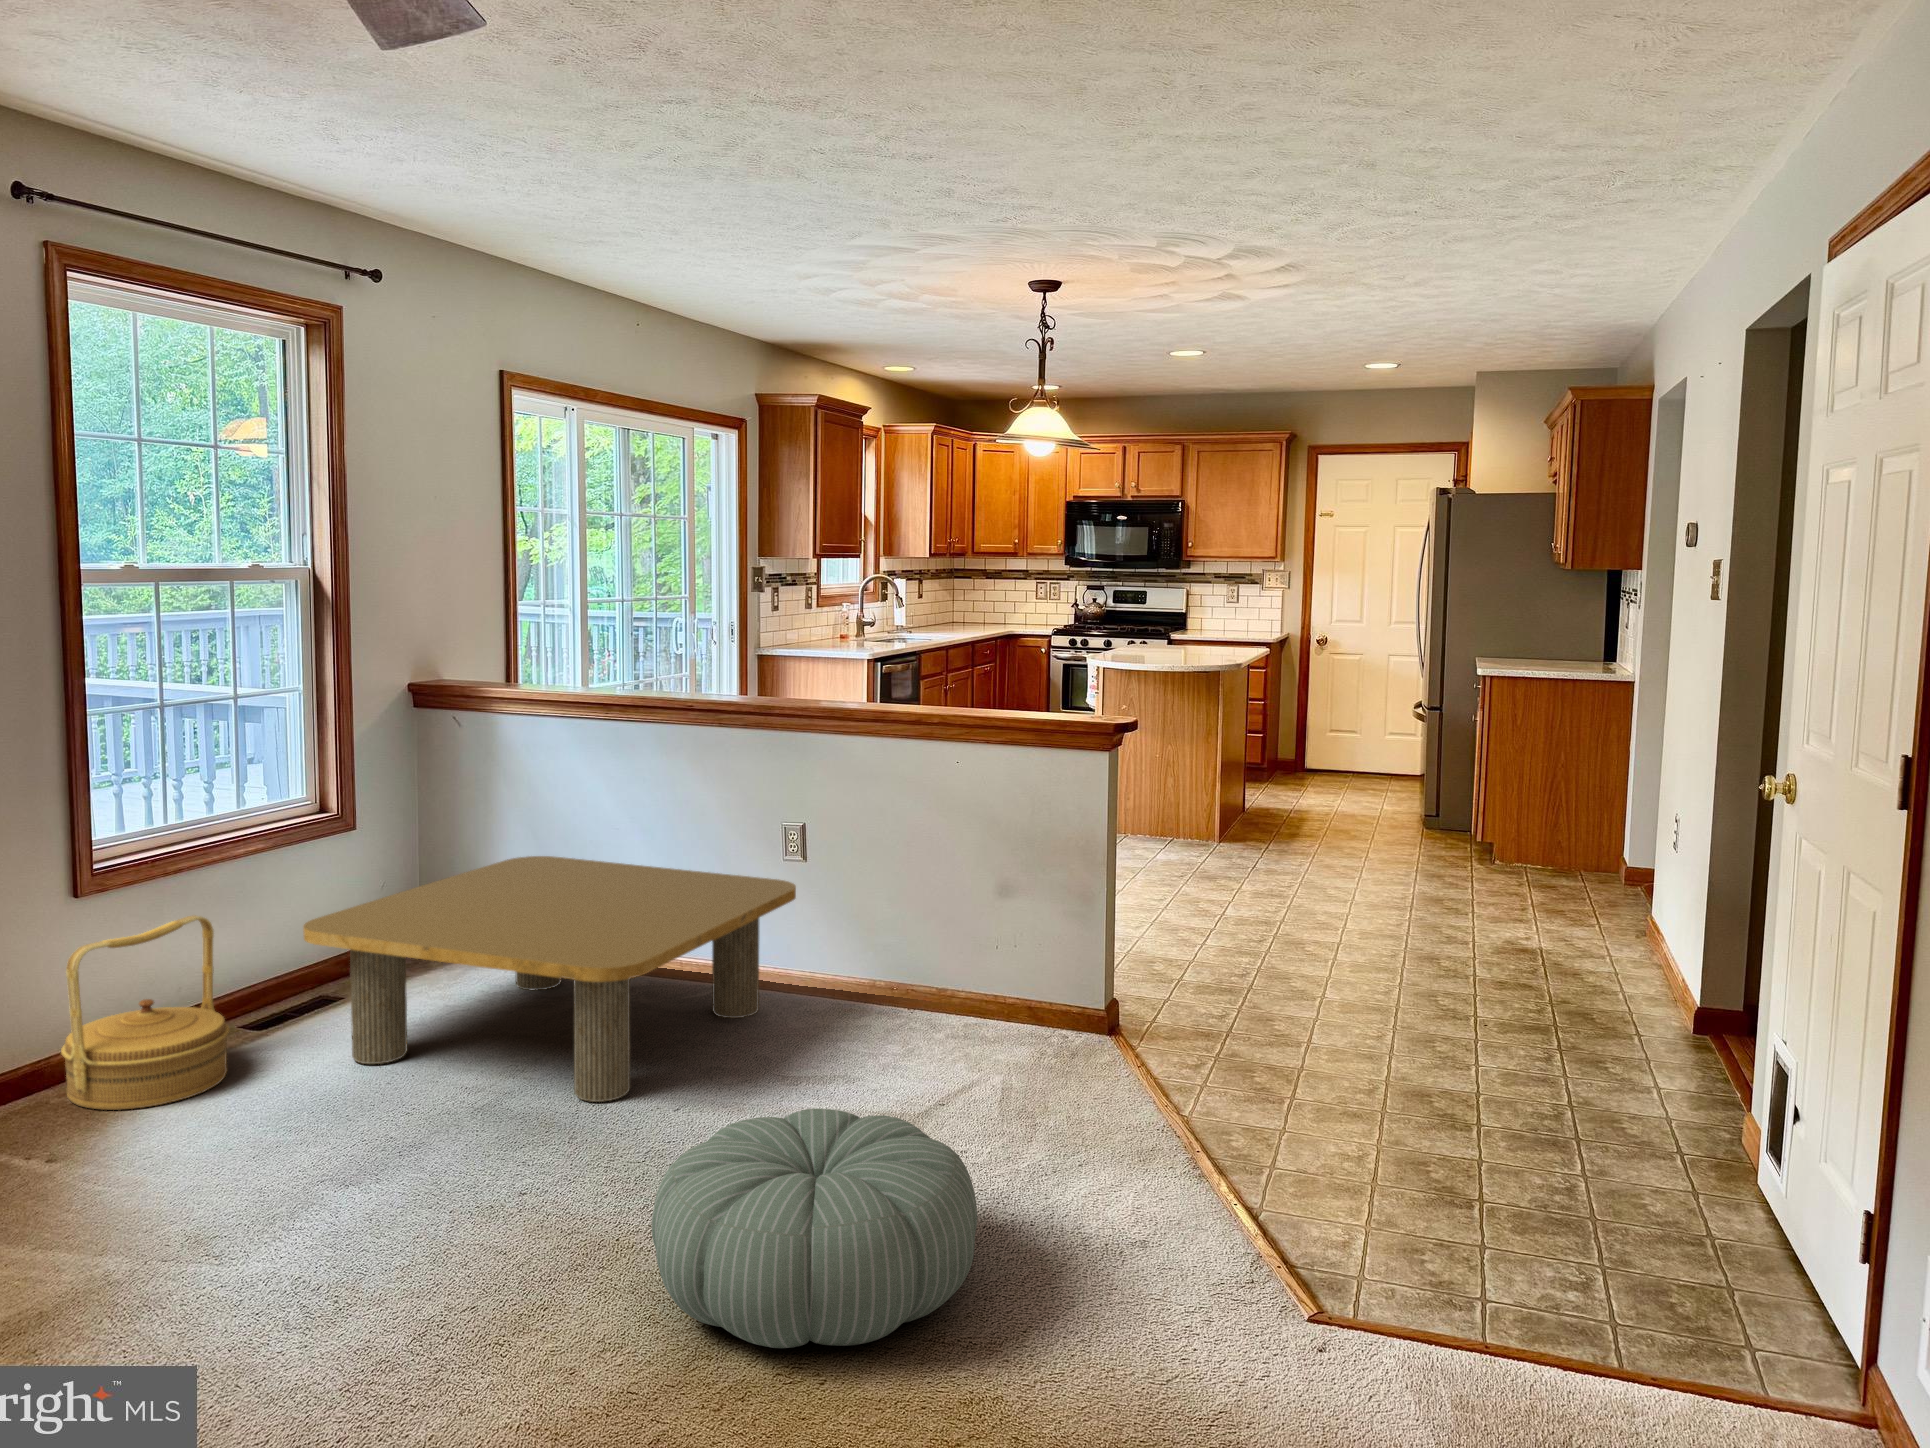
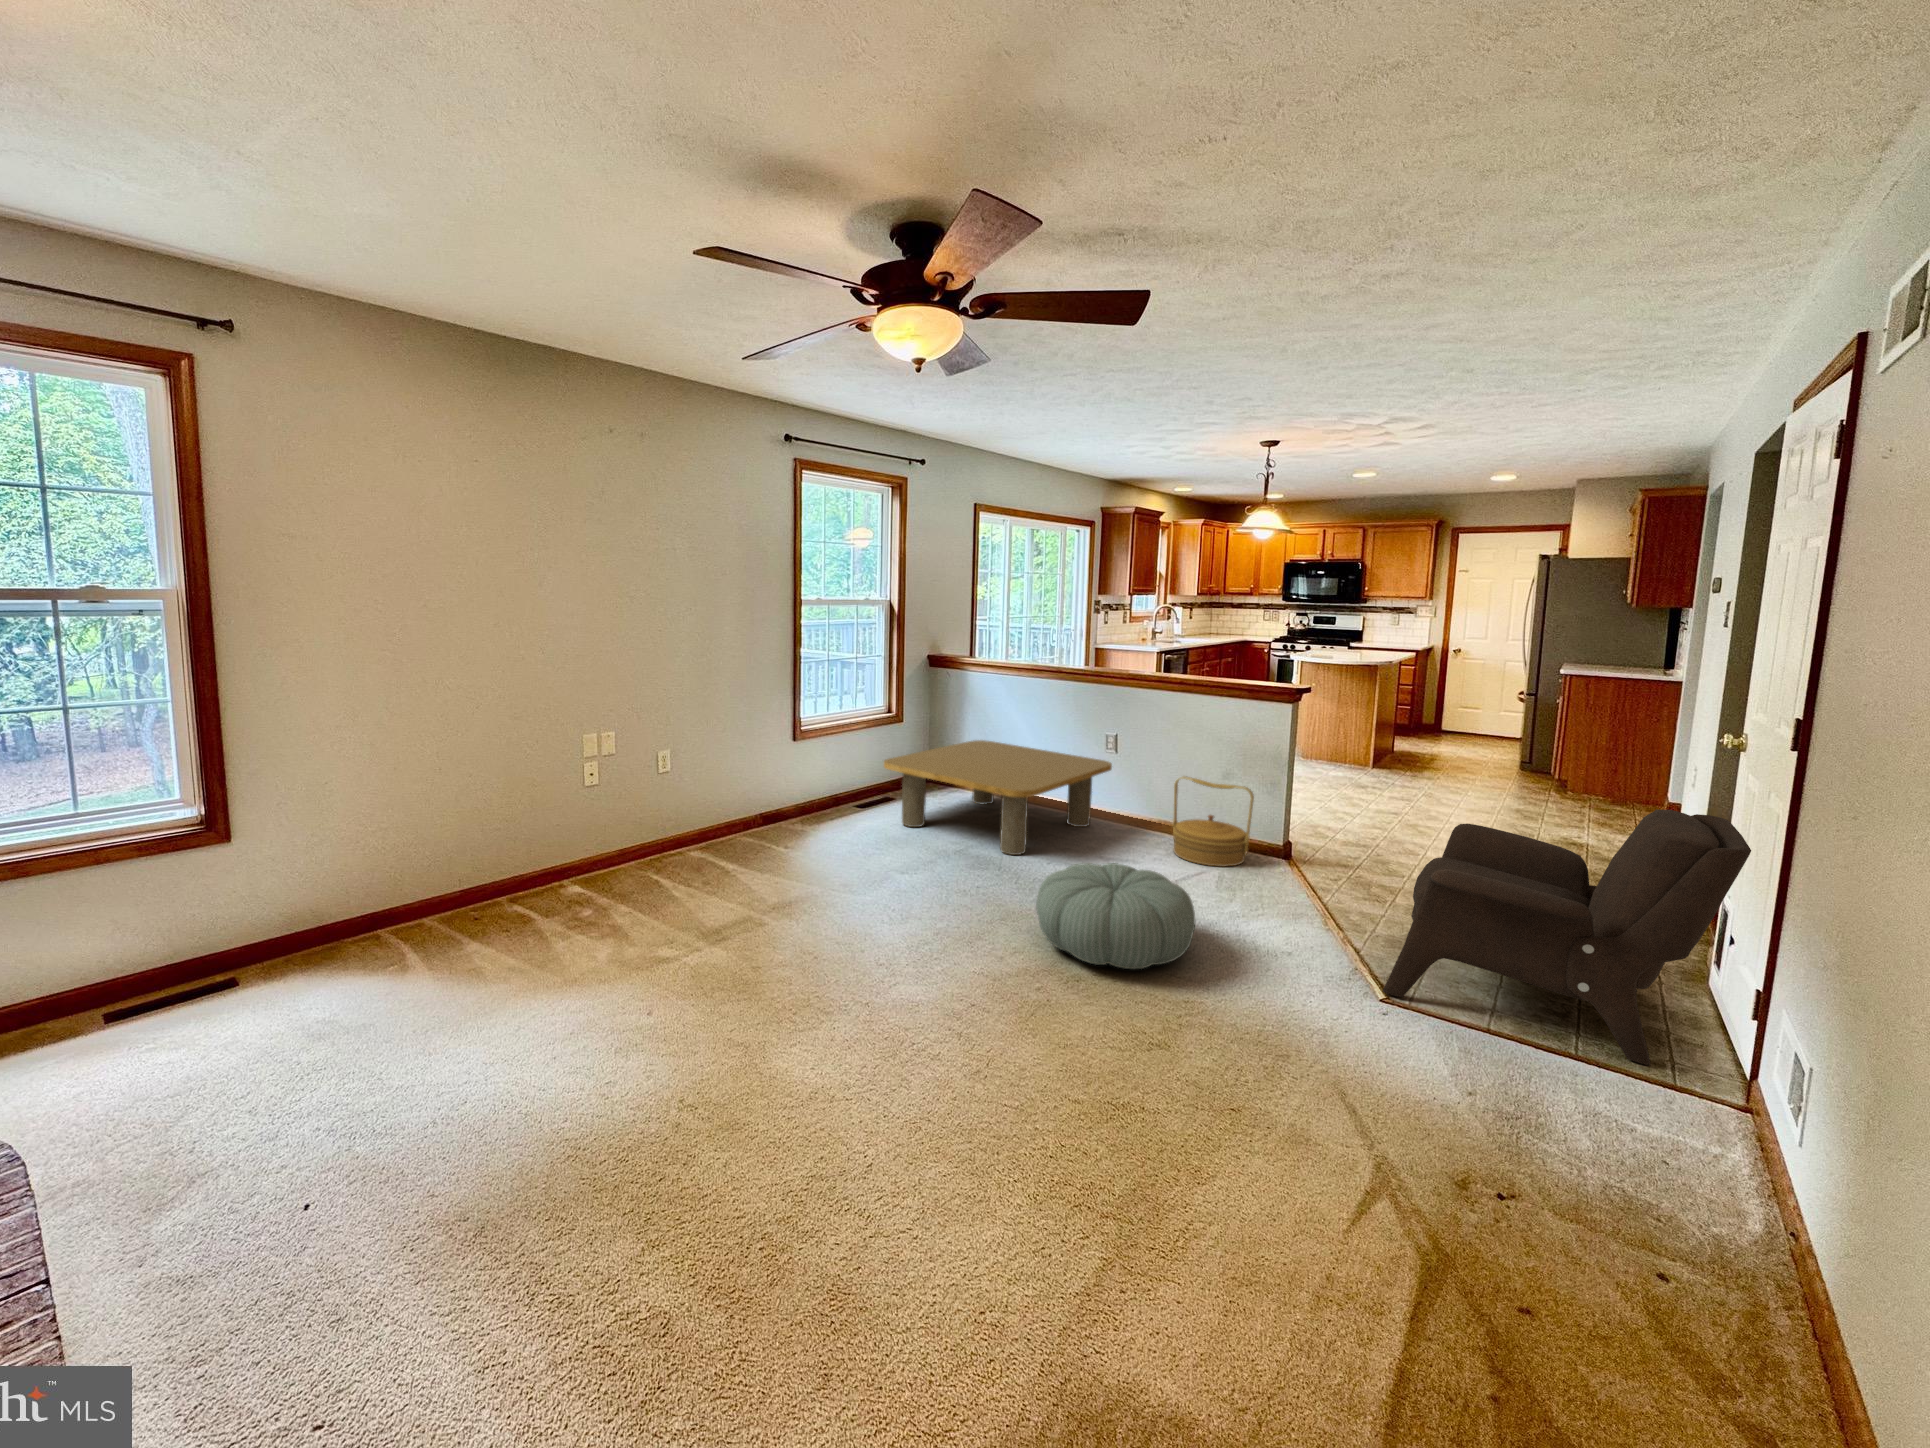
armchair: none [1312,907,1838,1359] -> present [1383,809,1751,1065]
woven basket: present [61,915,230,1110] -> present [1173,776,1254,866]

